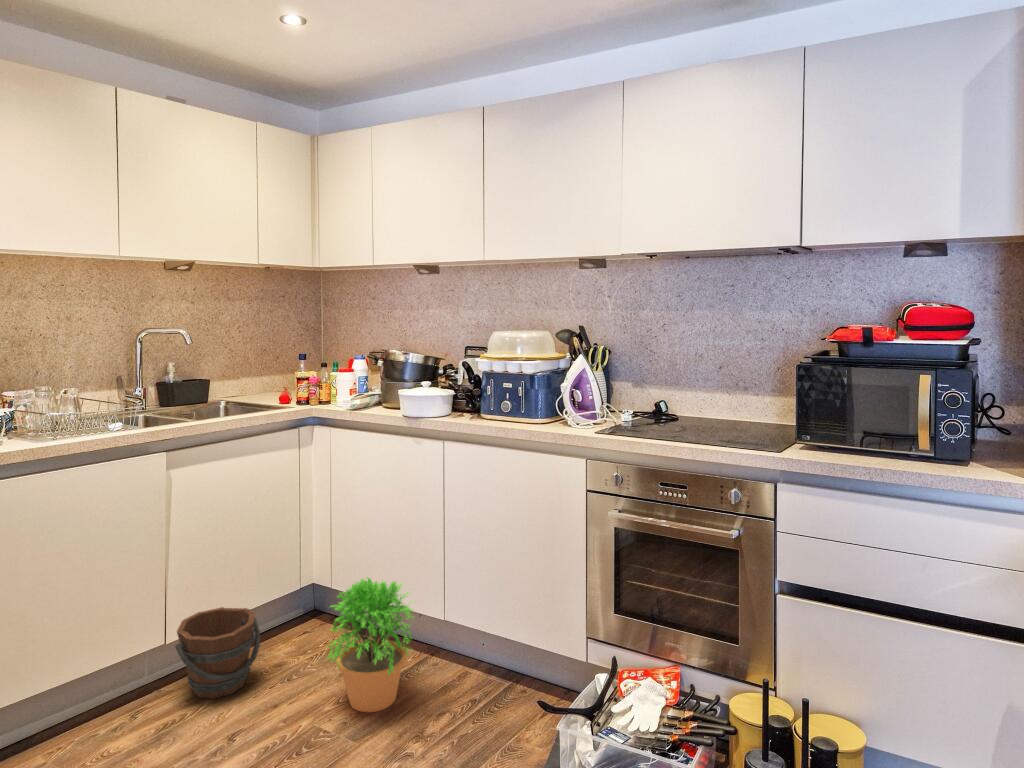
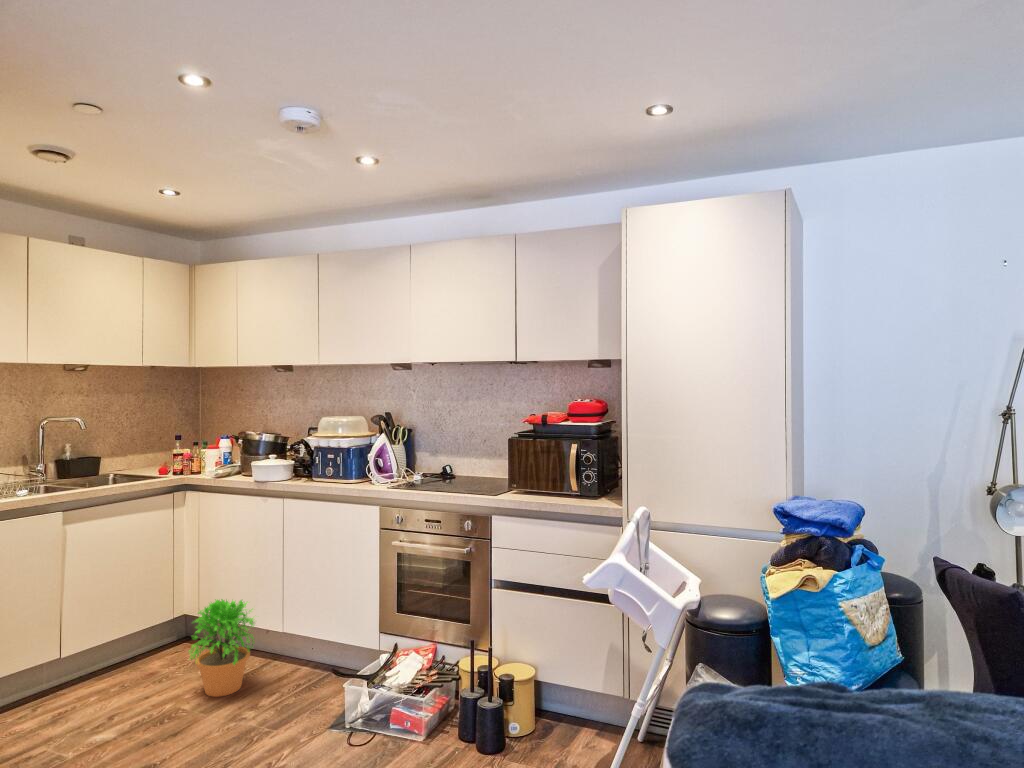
bucket: present [175,607,260,699] -> none [68,630,136,698]

